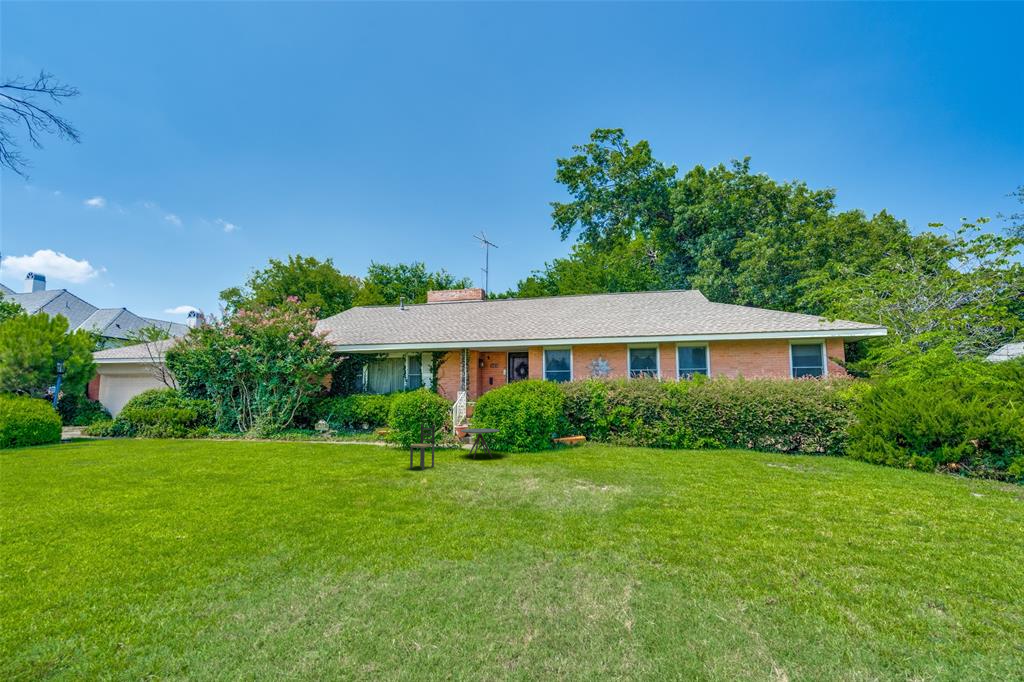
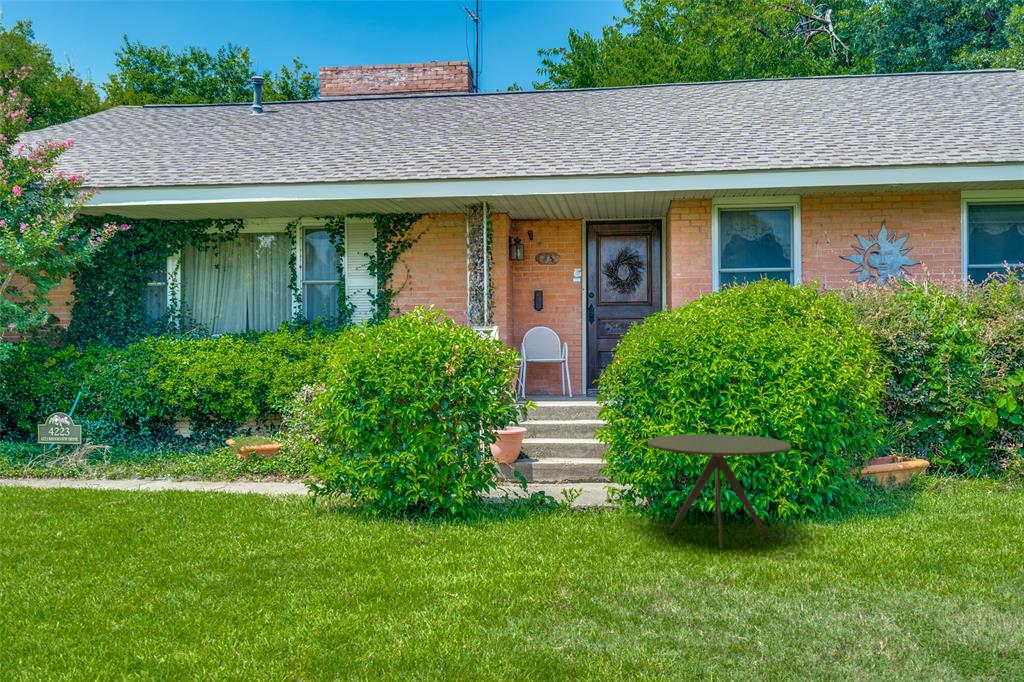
chair: present [410,424,435,470] -> none [579,431,660,637]

